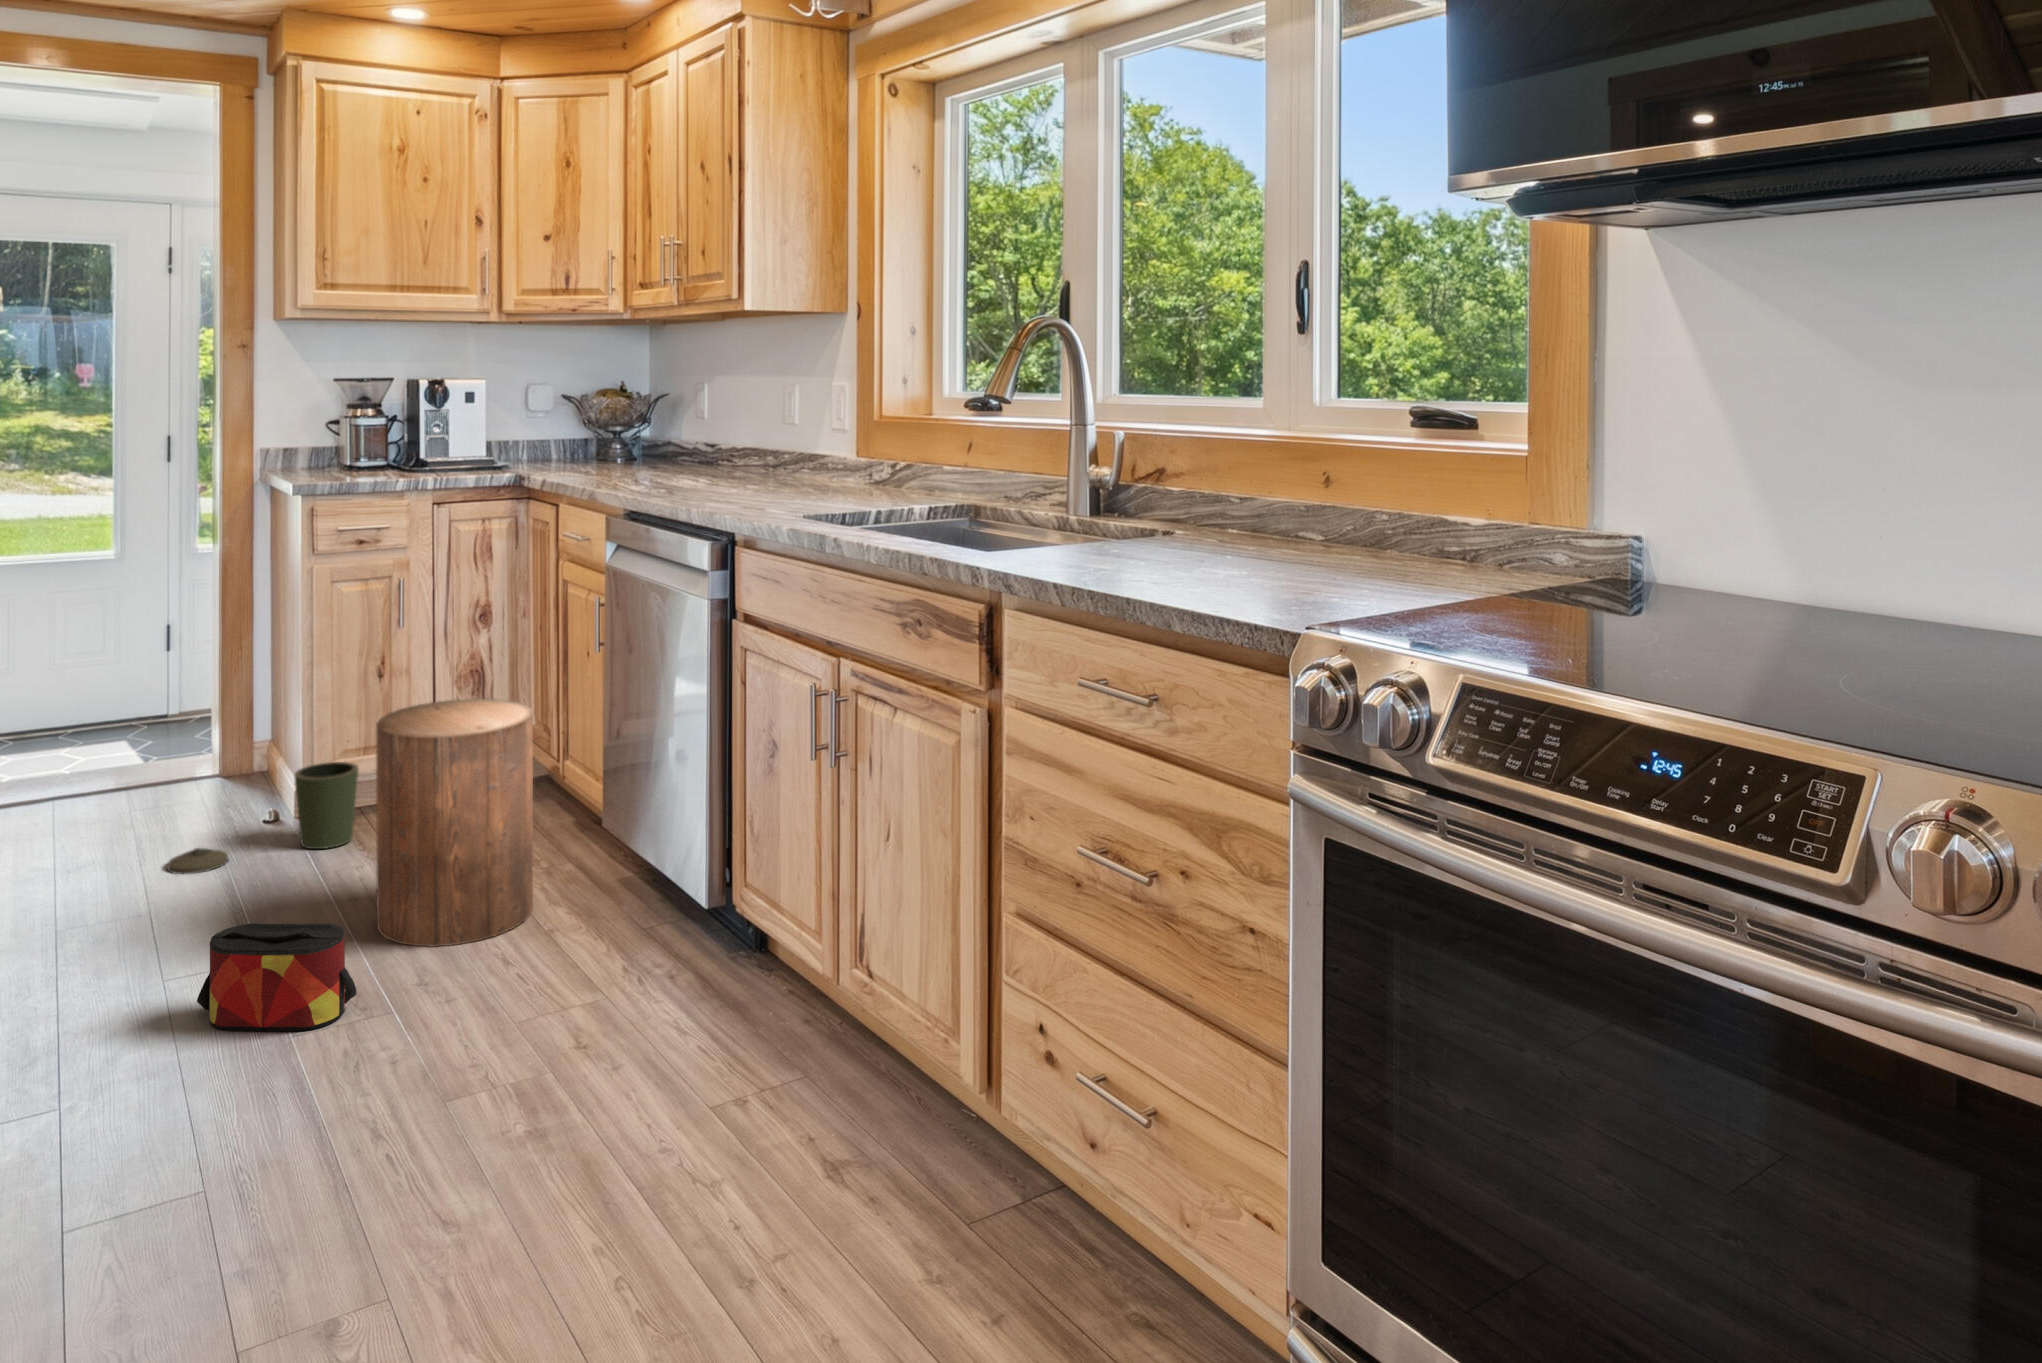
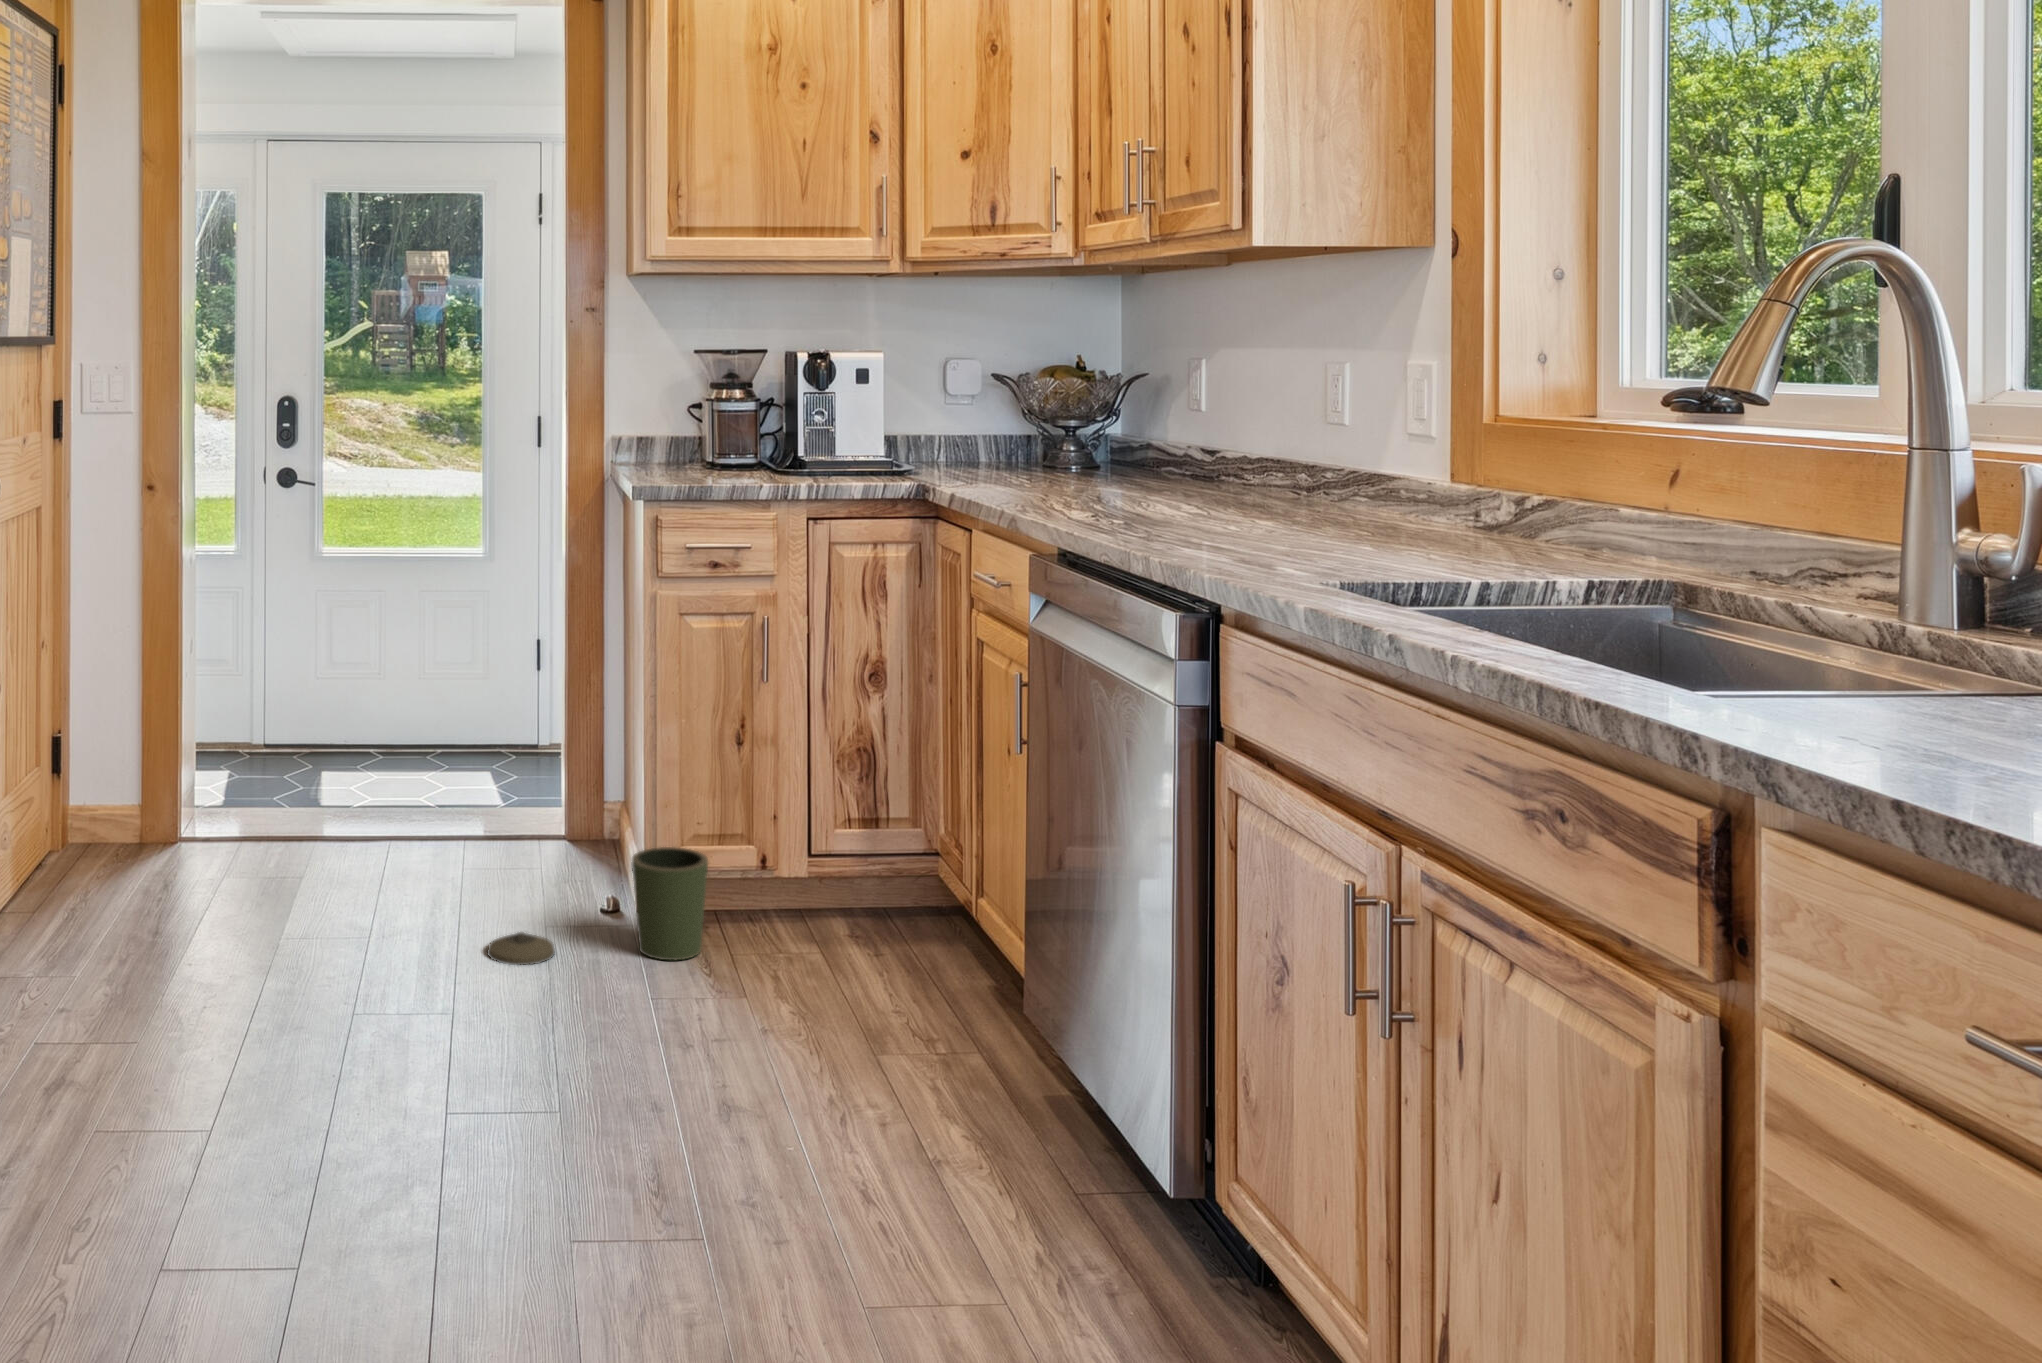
stool: present [376,699,533,947] -> none [707,796,917,1148]
bag: present [197,923,356,1031] -> none [474,1068,660,1235]

